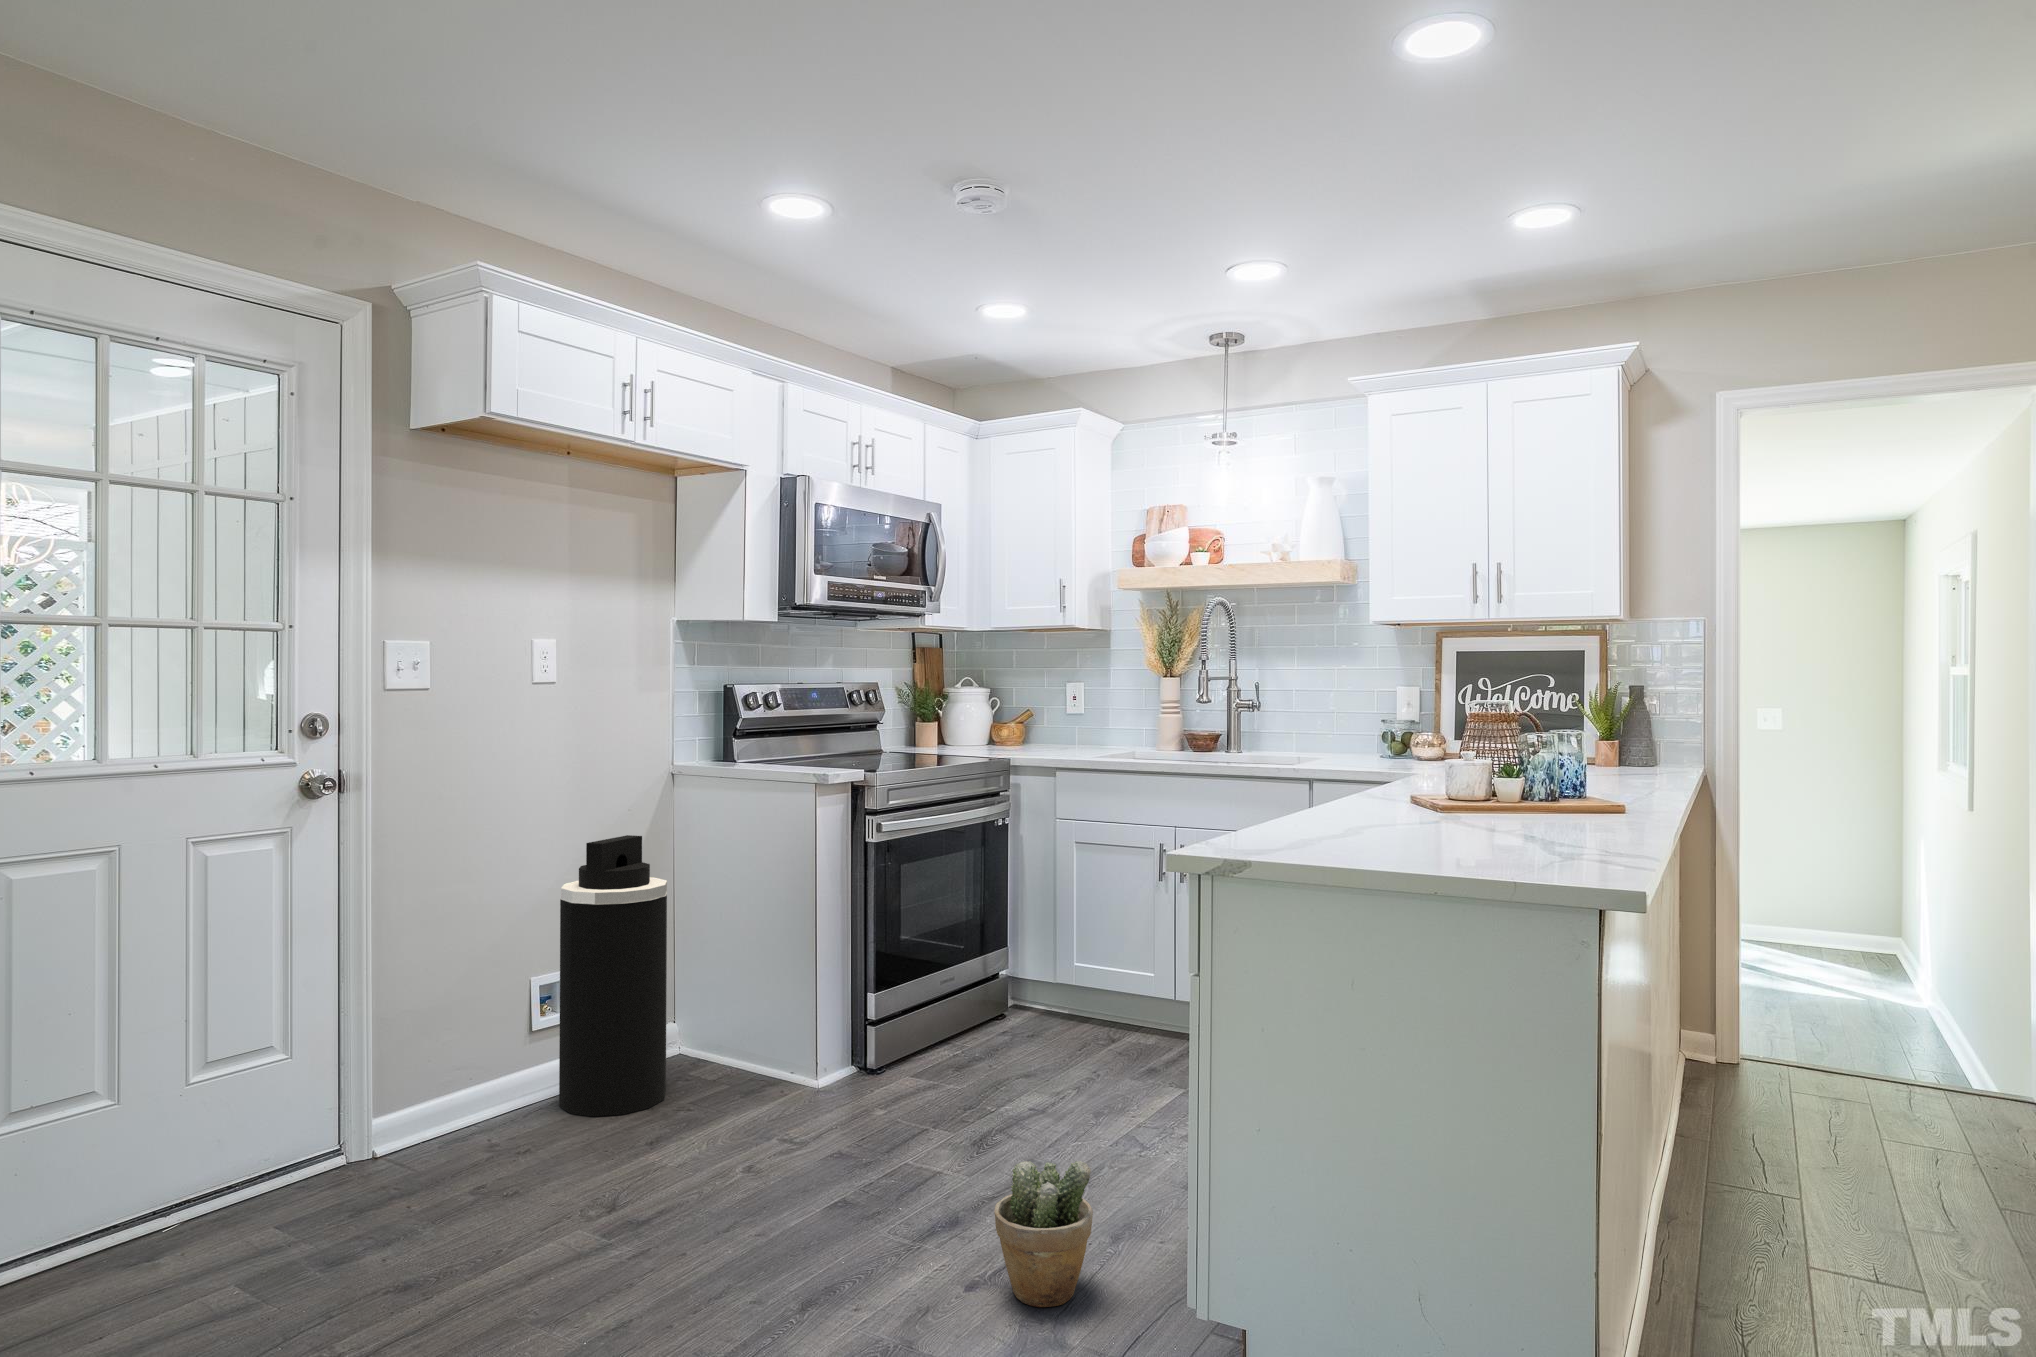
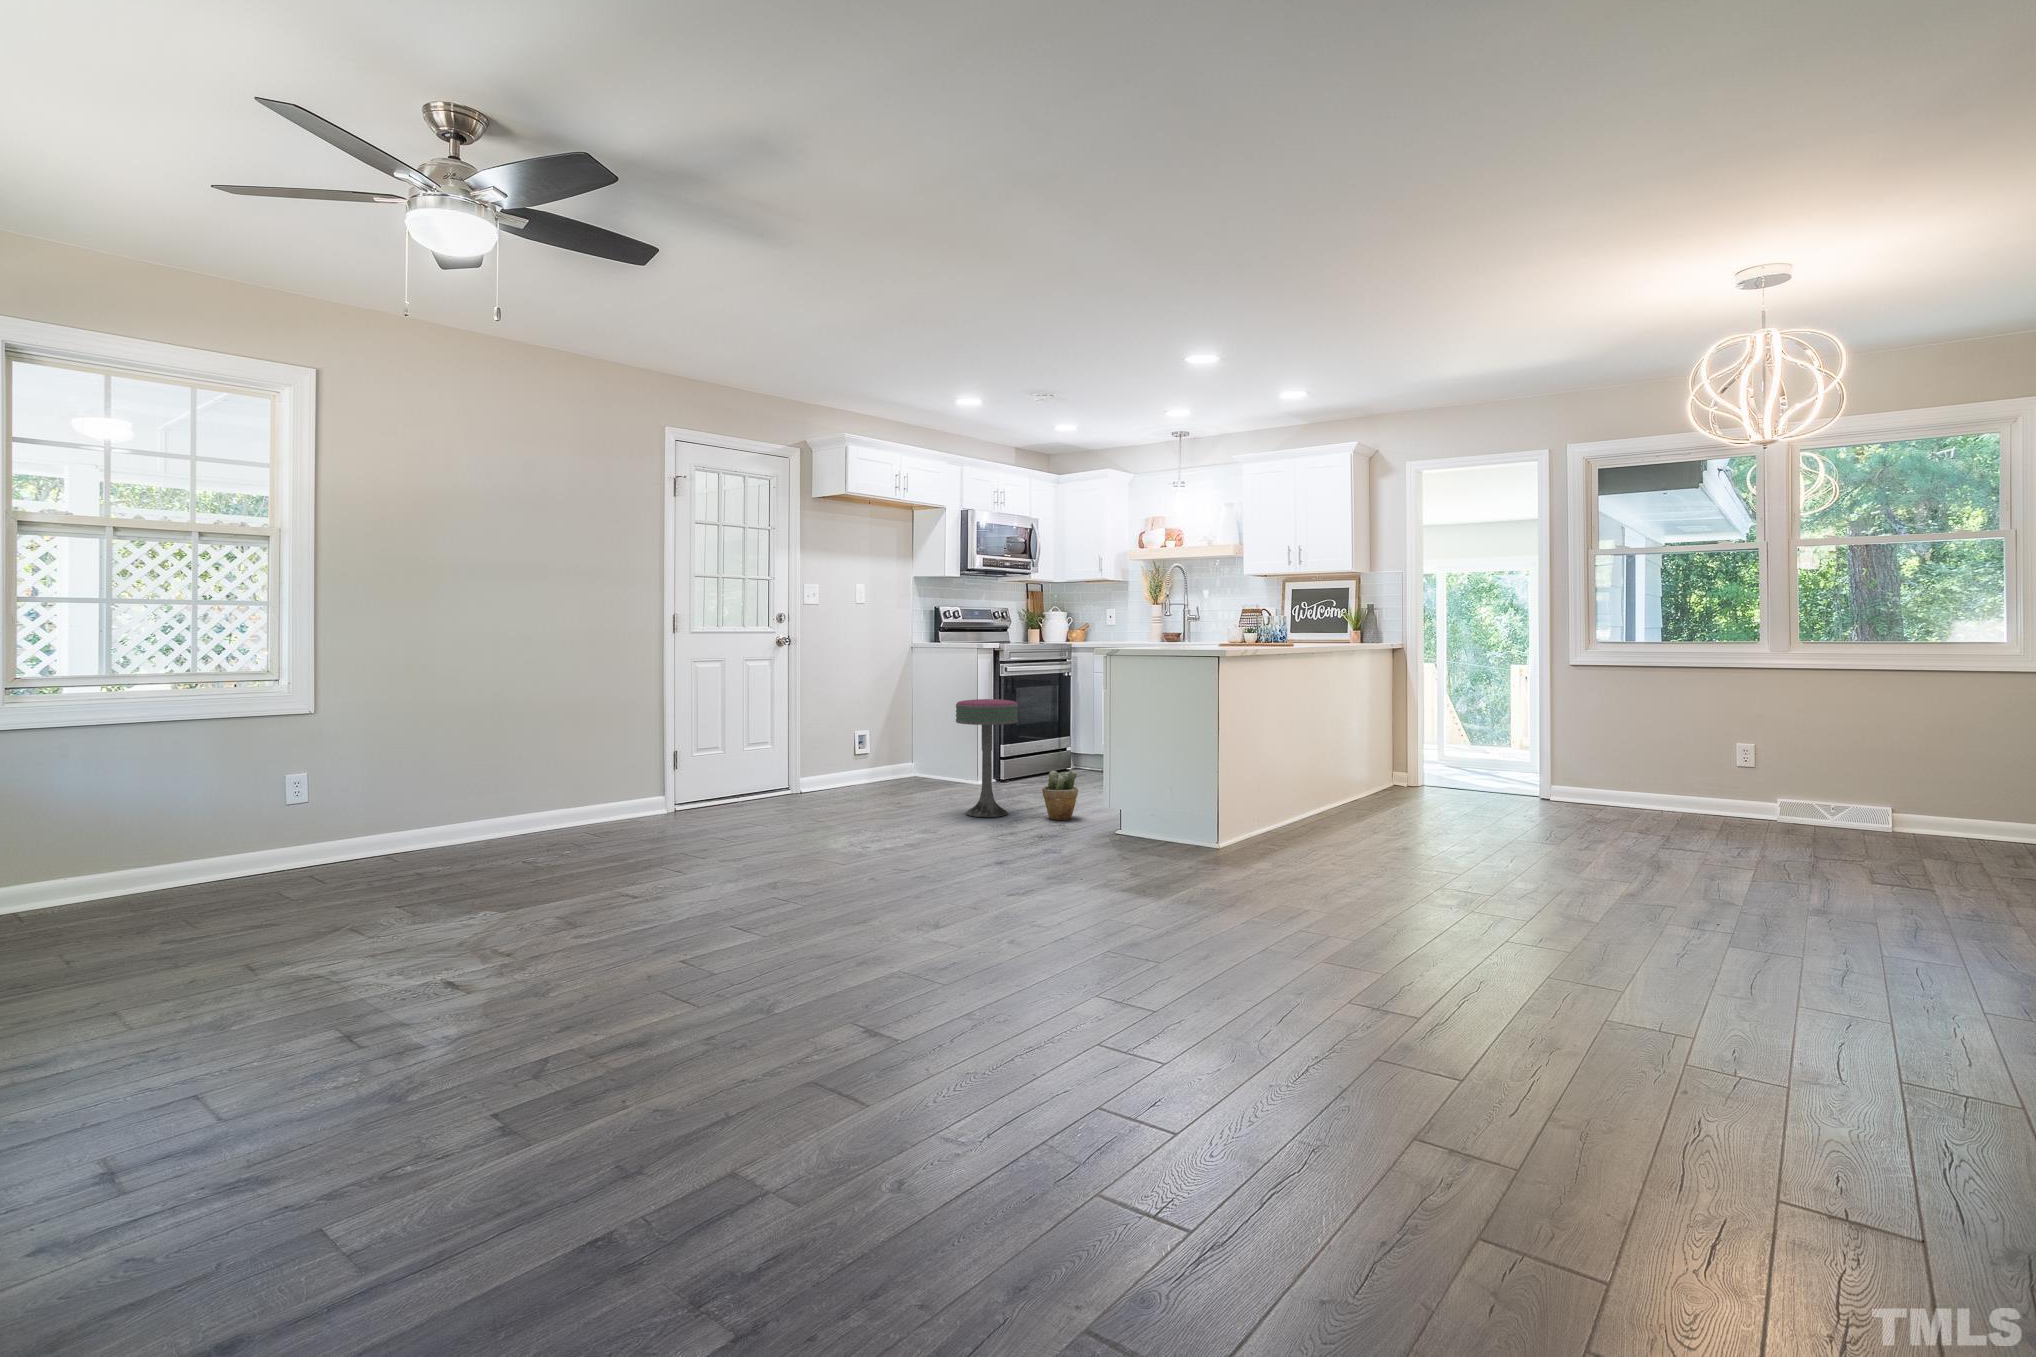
trash can: present [559,835,667,1116] -> none [871,671,915,785]
bar stool: none [755,950,924,1300] -> present [956,699,1018,817]

